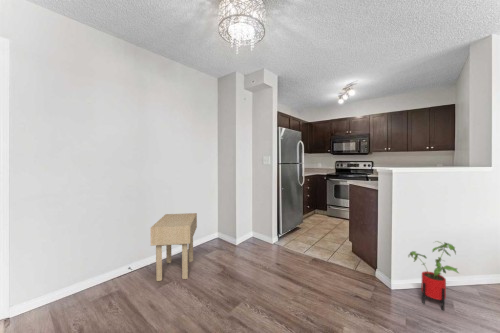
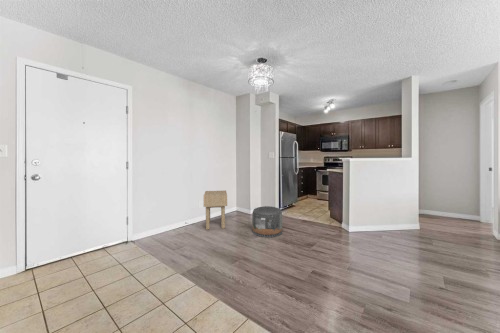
house plant: present [409,243,458,310] -> none [357,201,382,237]
pouf: none [229,244,280,306] -> present [252,206,282,237]

